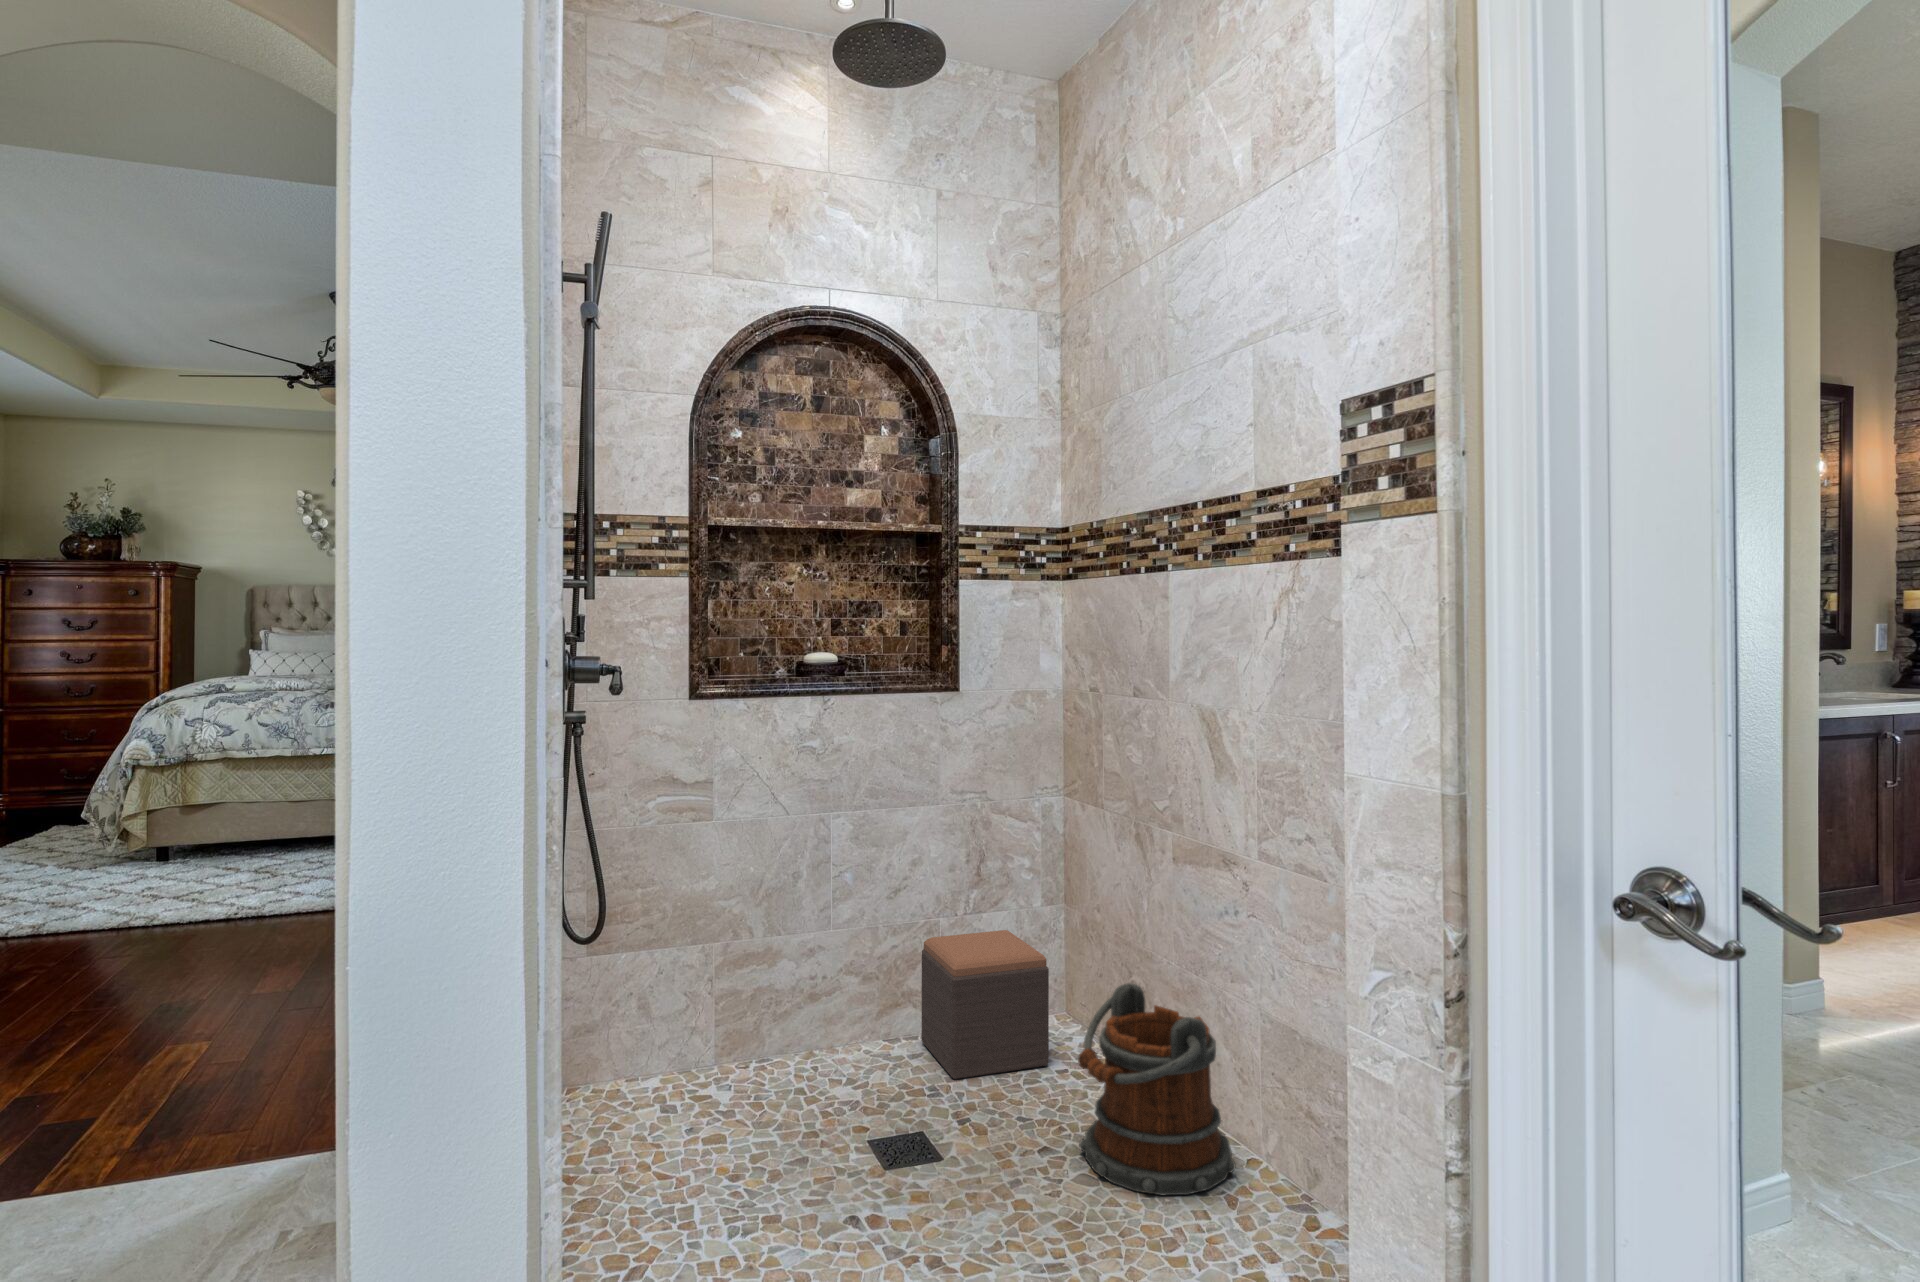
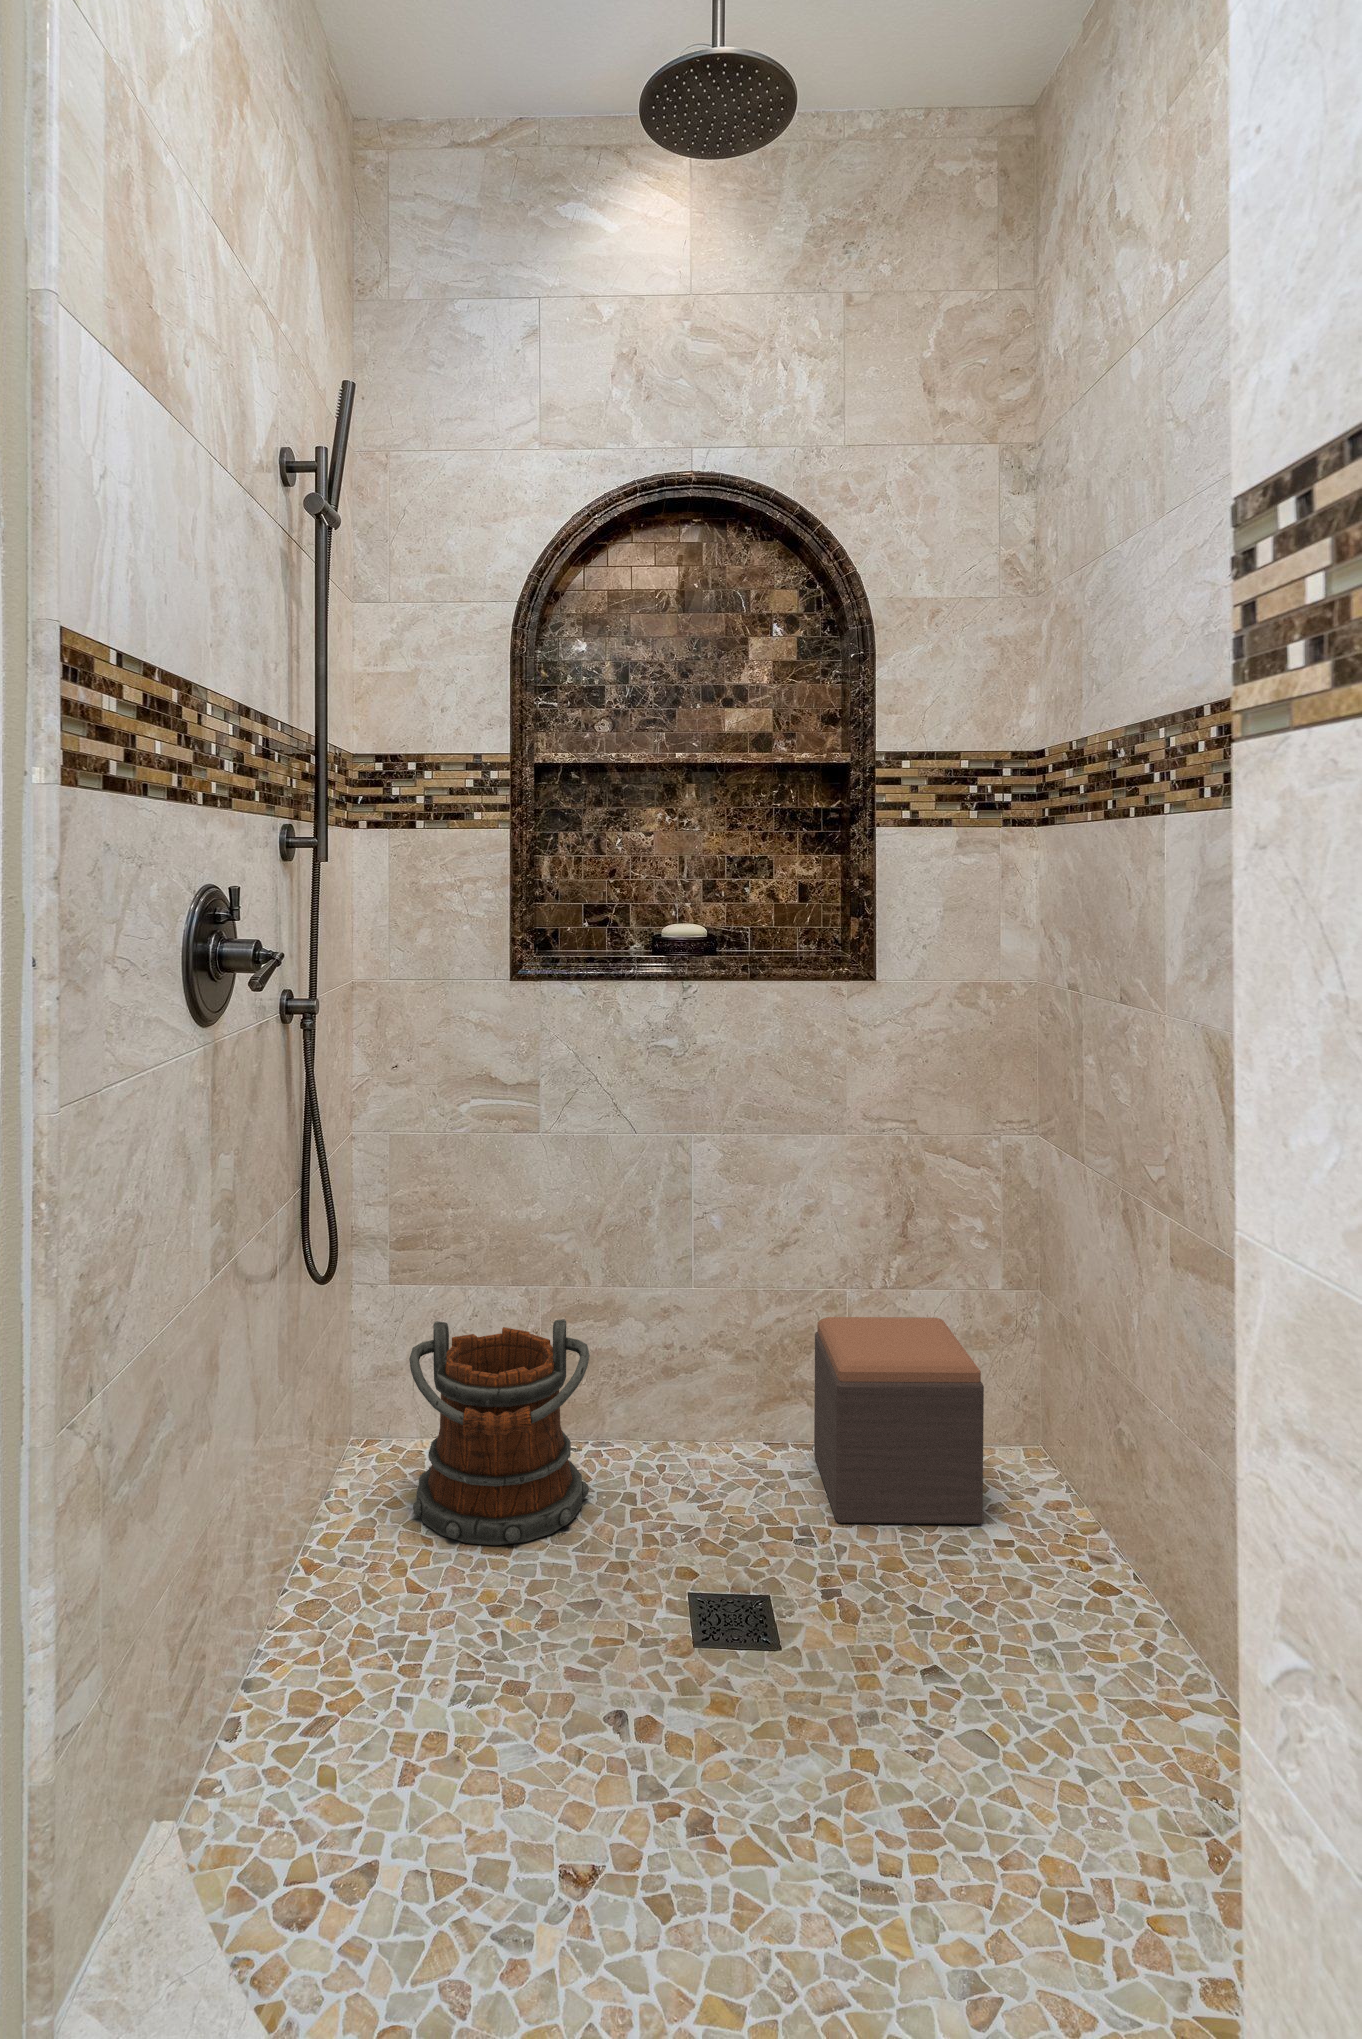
bucket: present [1078,983,1235,1195] -> present [409,1319,590,1545]

